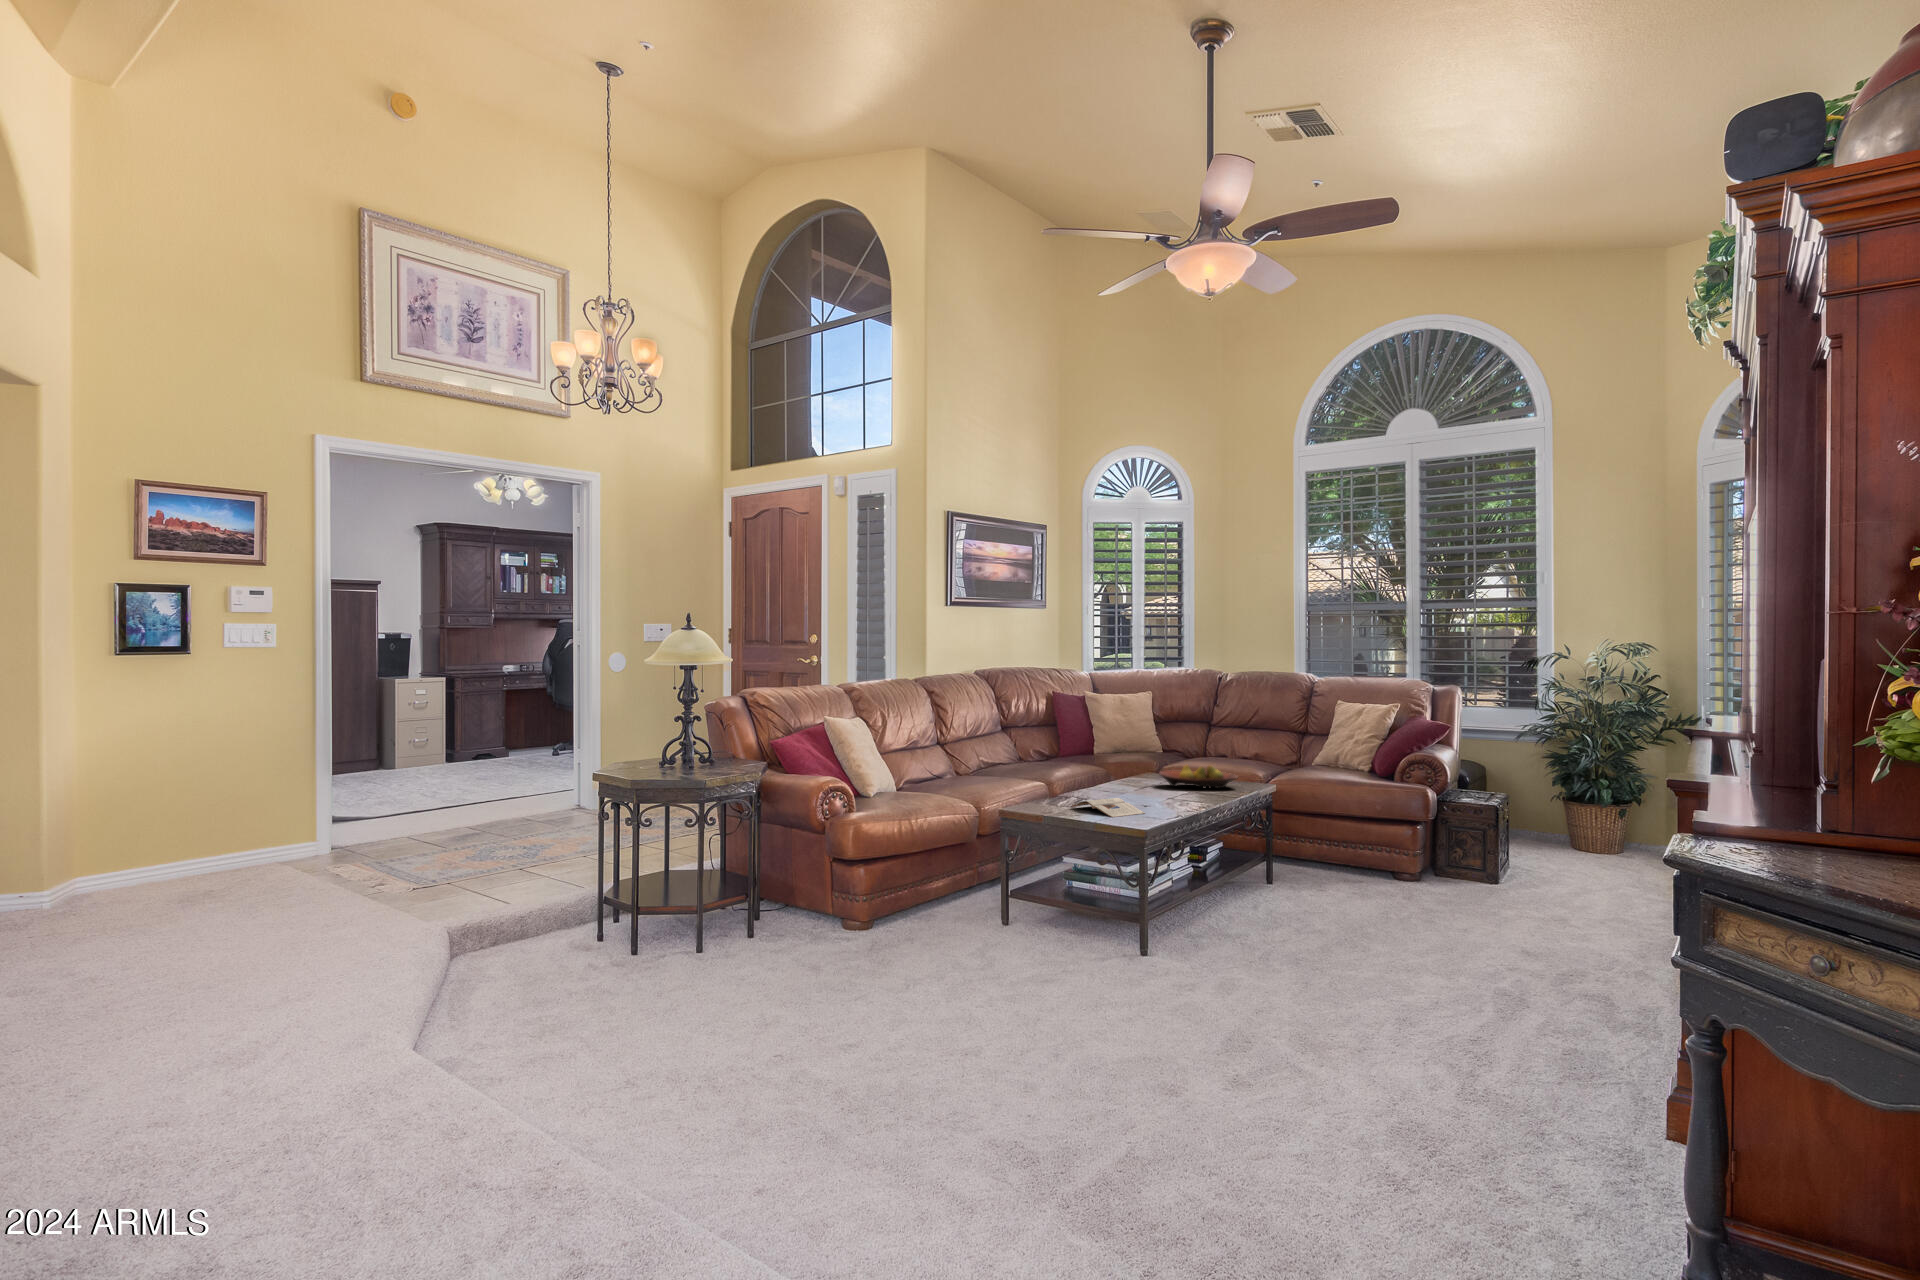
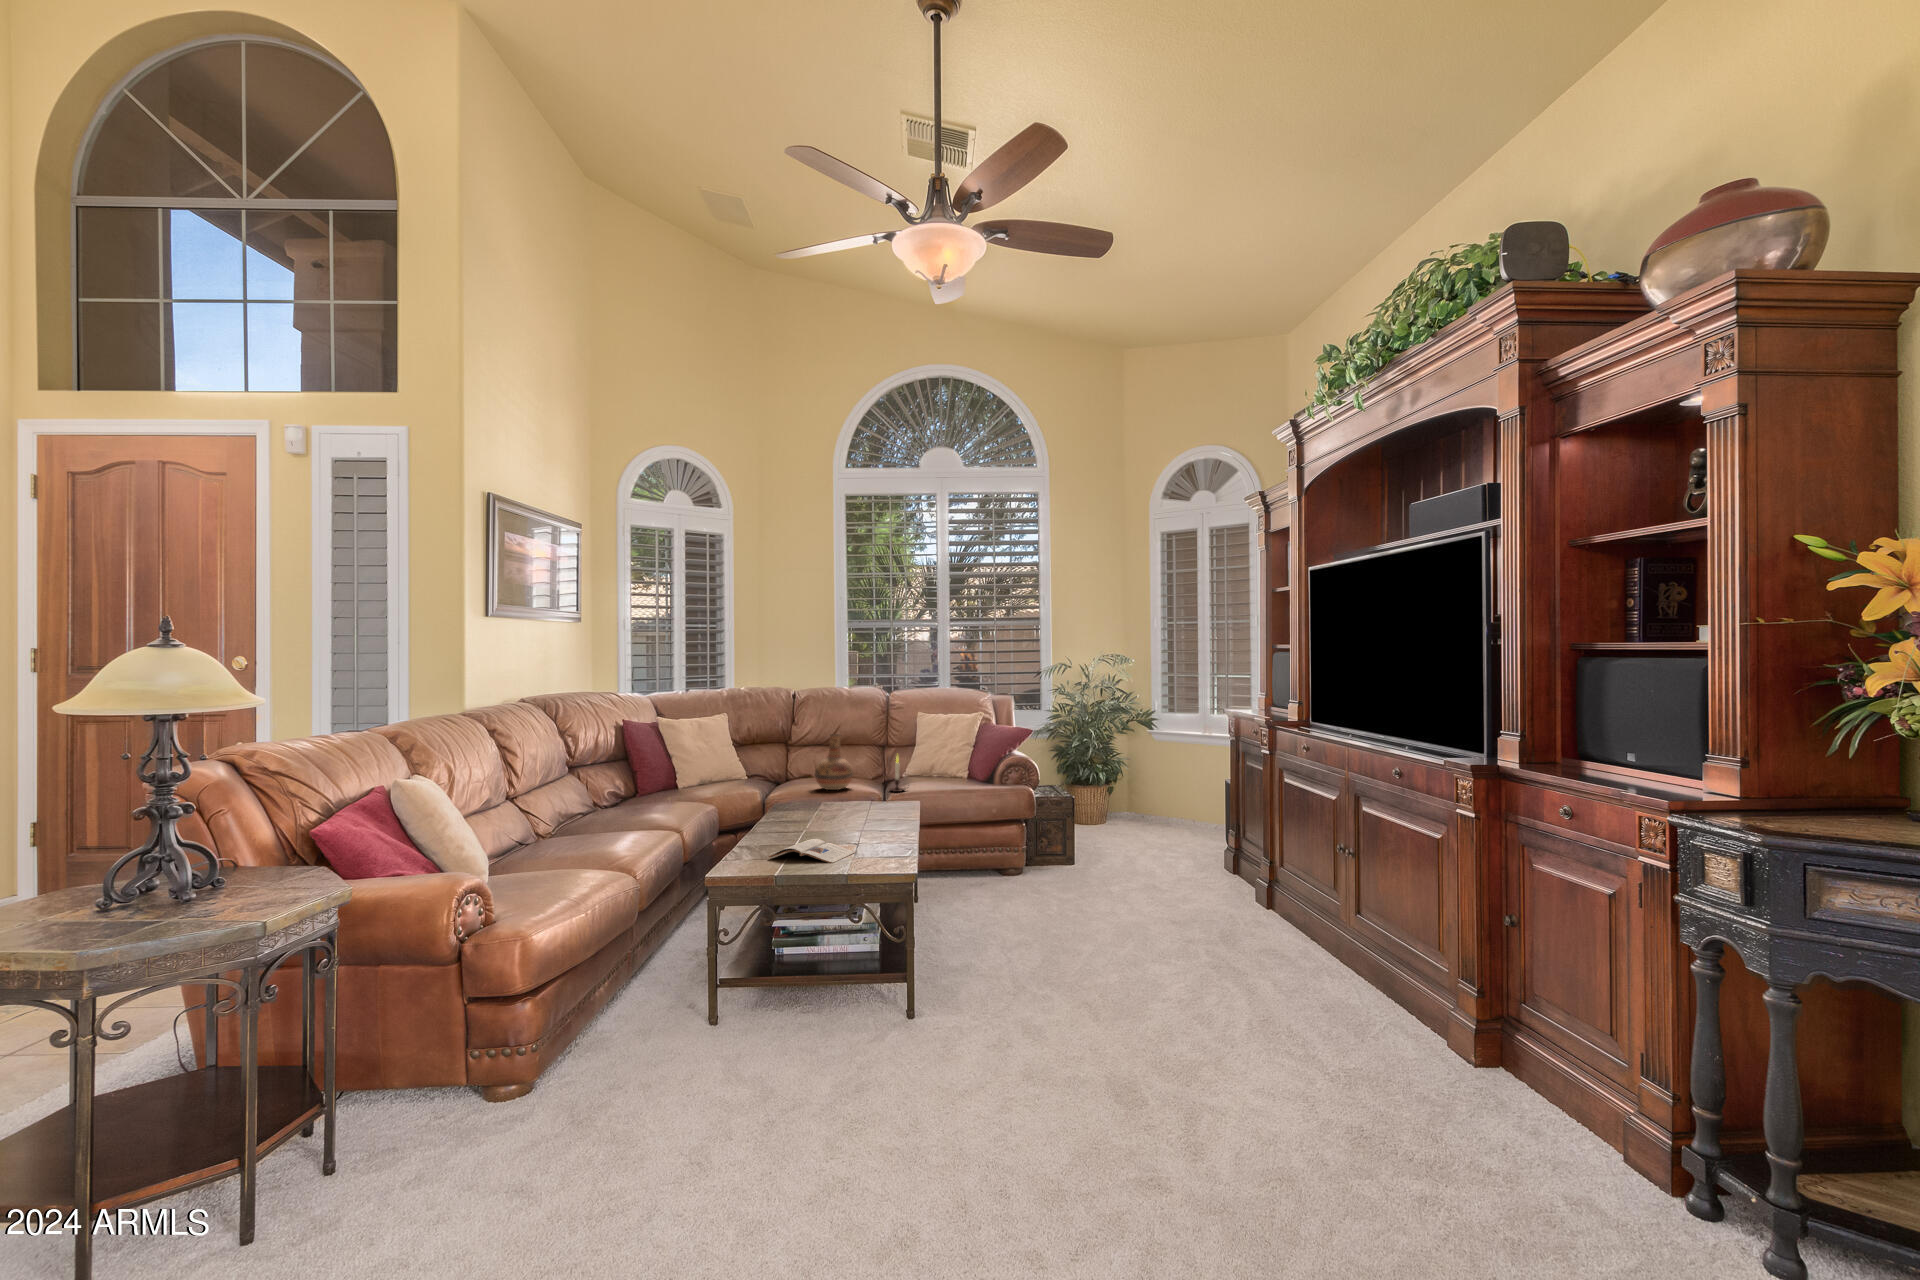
vase: none [1214,716,1251,769] -> present [815,734,853,790]
candle: none [1277,740,1299,777] -> present [889,759,905,792]
fruit bowl: present [1160,765,1238,788] -> none [803,788,883,816]

